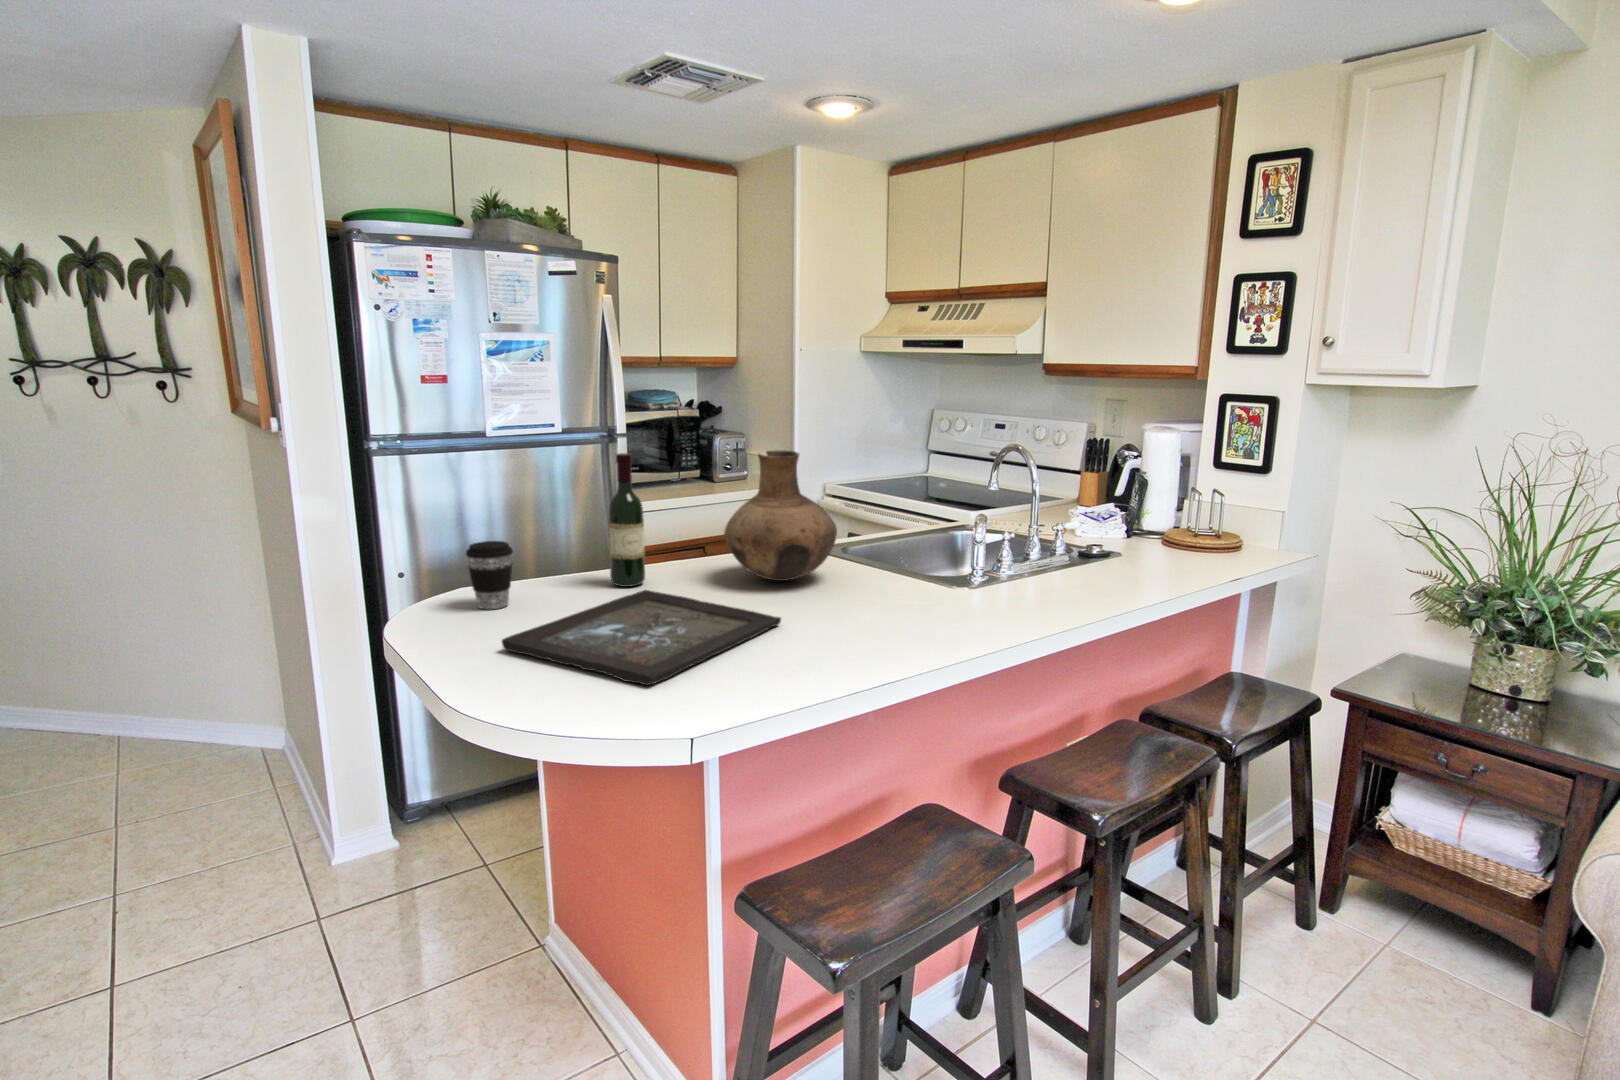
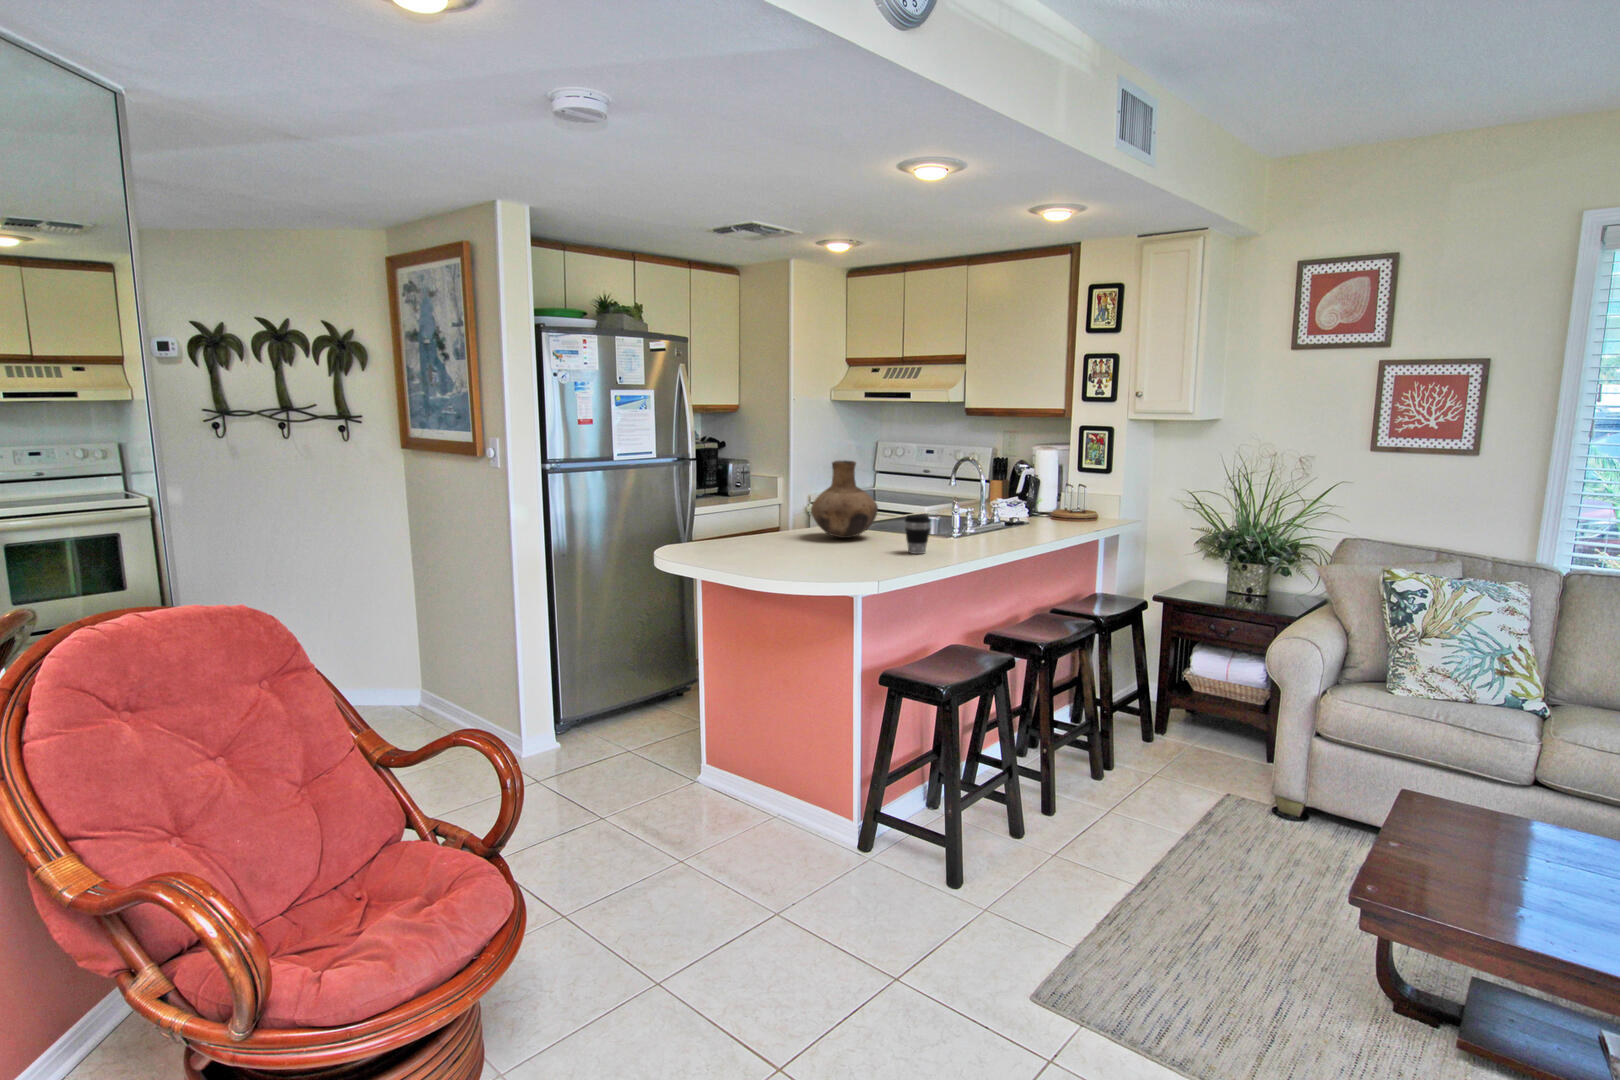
wine bottle: present [608,453,645,587] -> none [747,463,767,543]
coffee cup: present [466,541,513,609] -> present [905,515,931,554]
tray: present [502,590,781,685] -> none [734,541,869,572]

